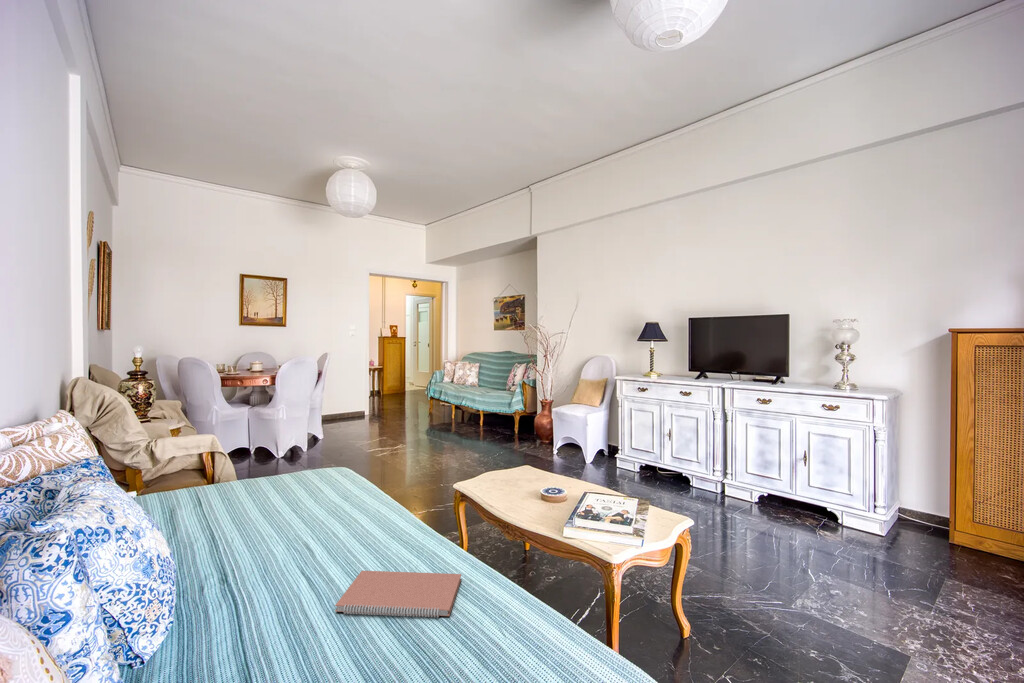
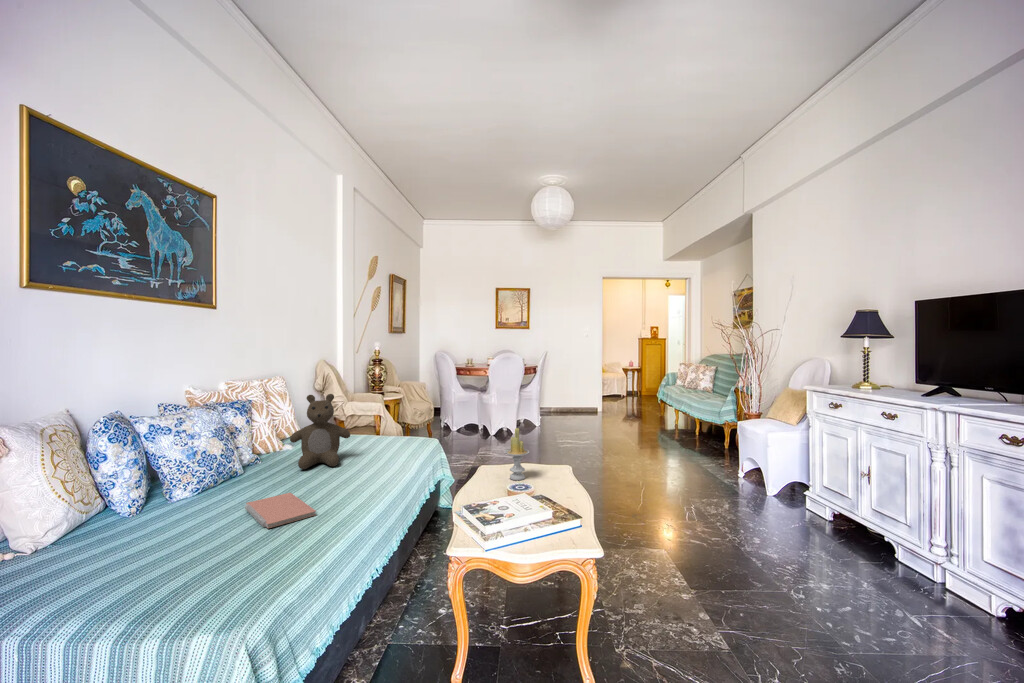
teddy bear: none [224,422,323,543] -> present [290,394,350,469]
candle: none [495,434,522,490] -> present [505,428,529,480]

